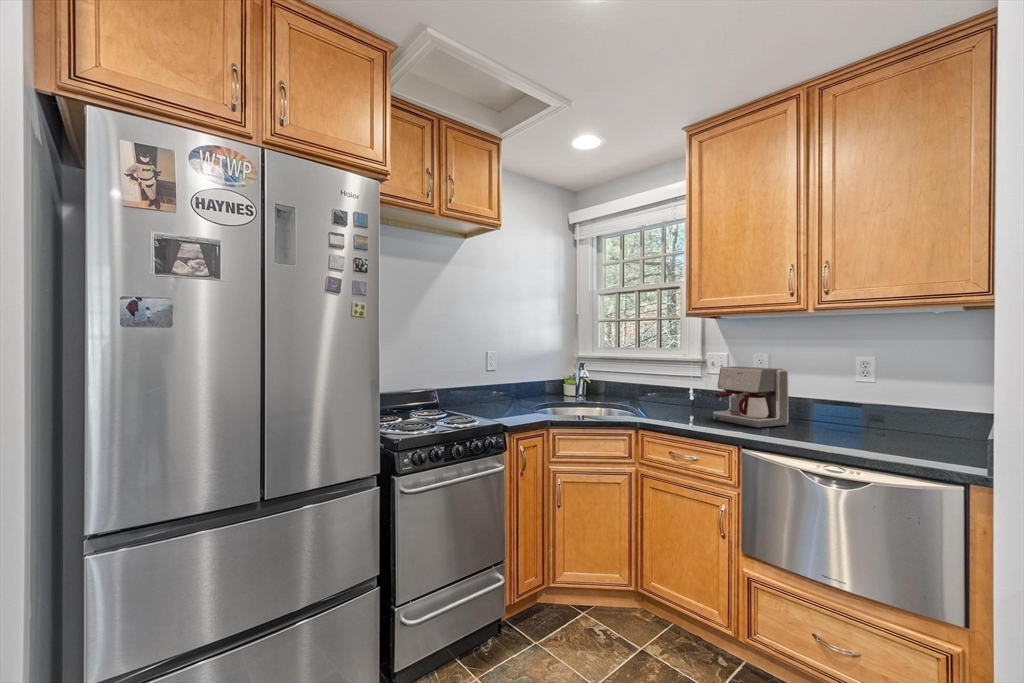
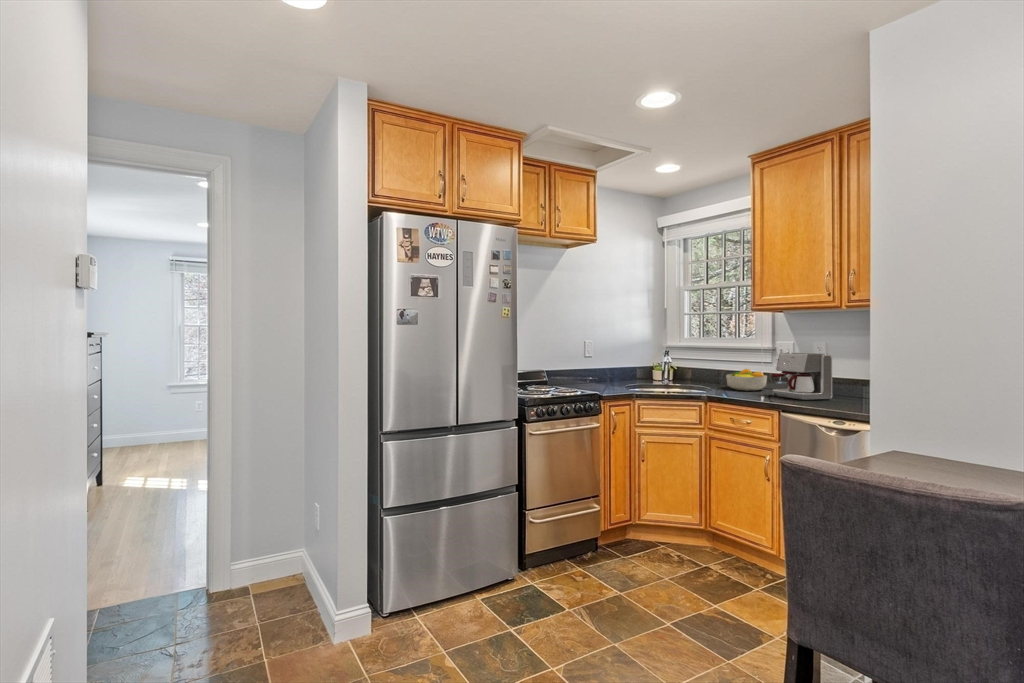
fruit bowl: none [651,383,698,411] -> present [726,369,767,391]

